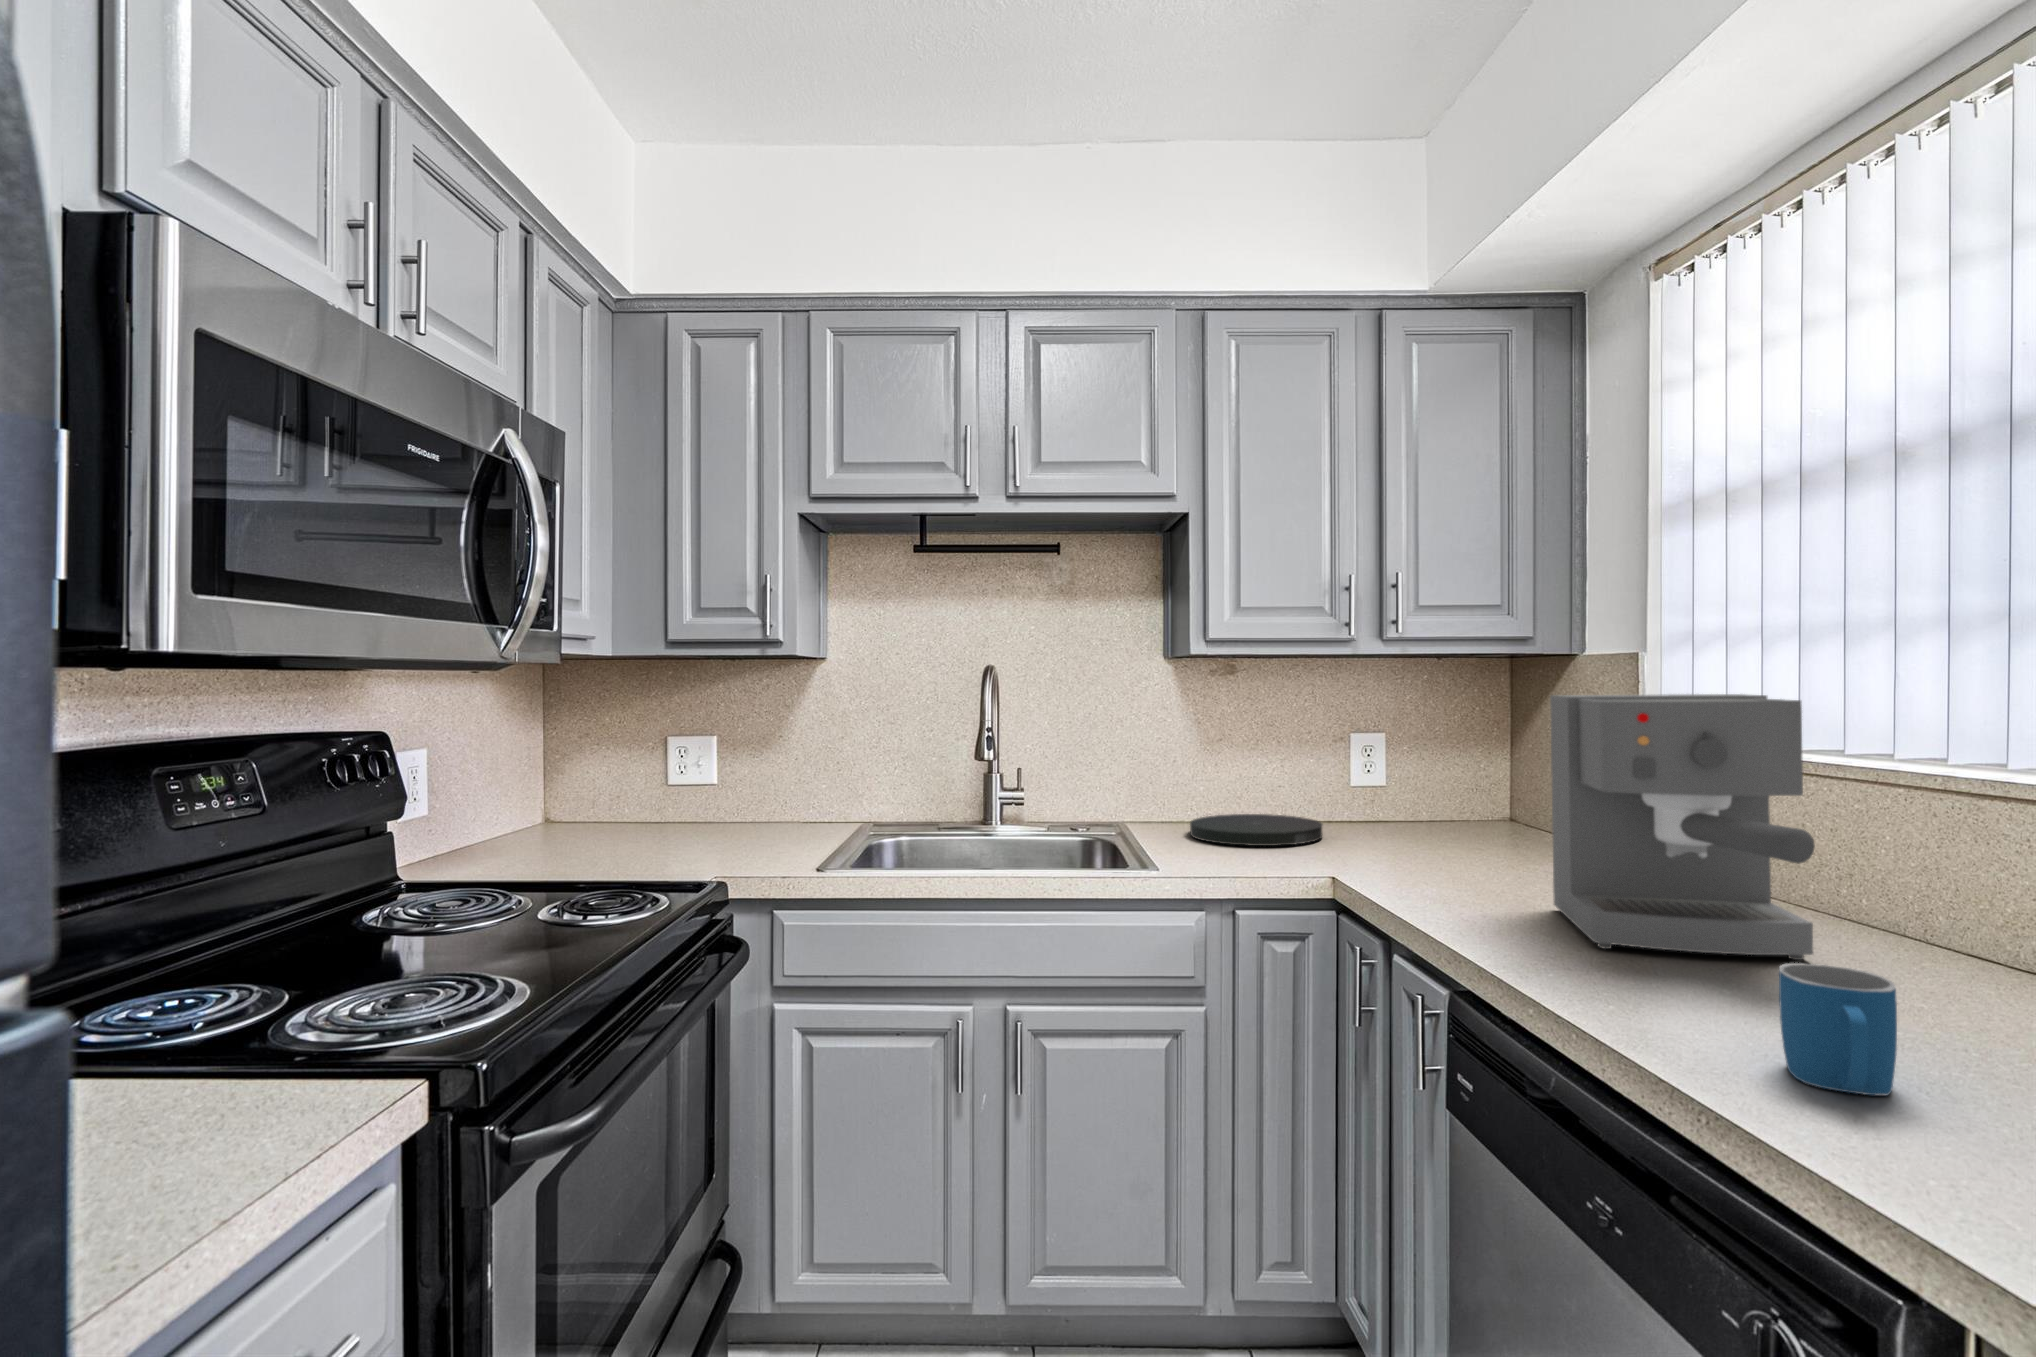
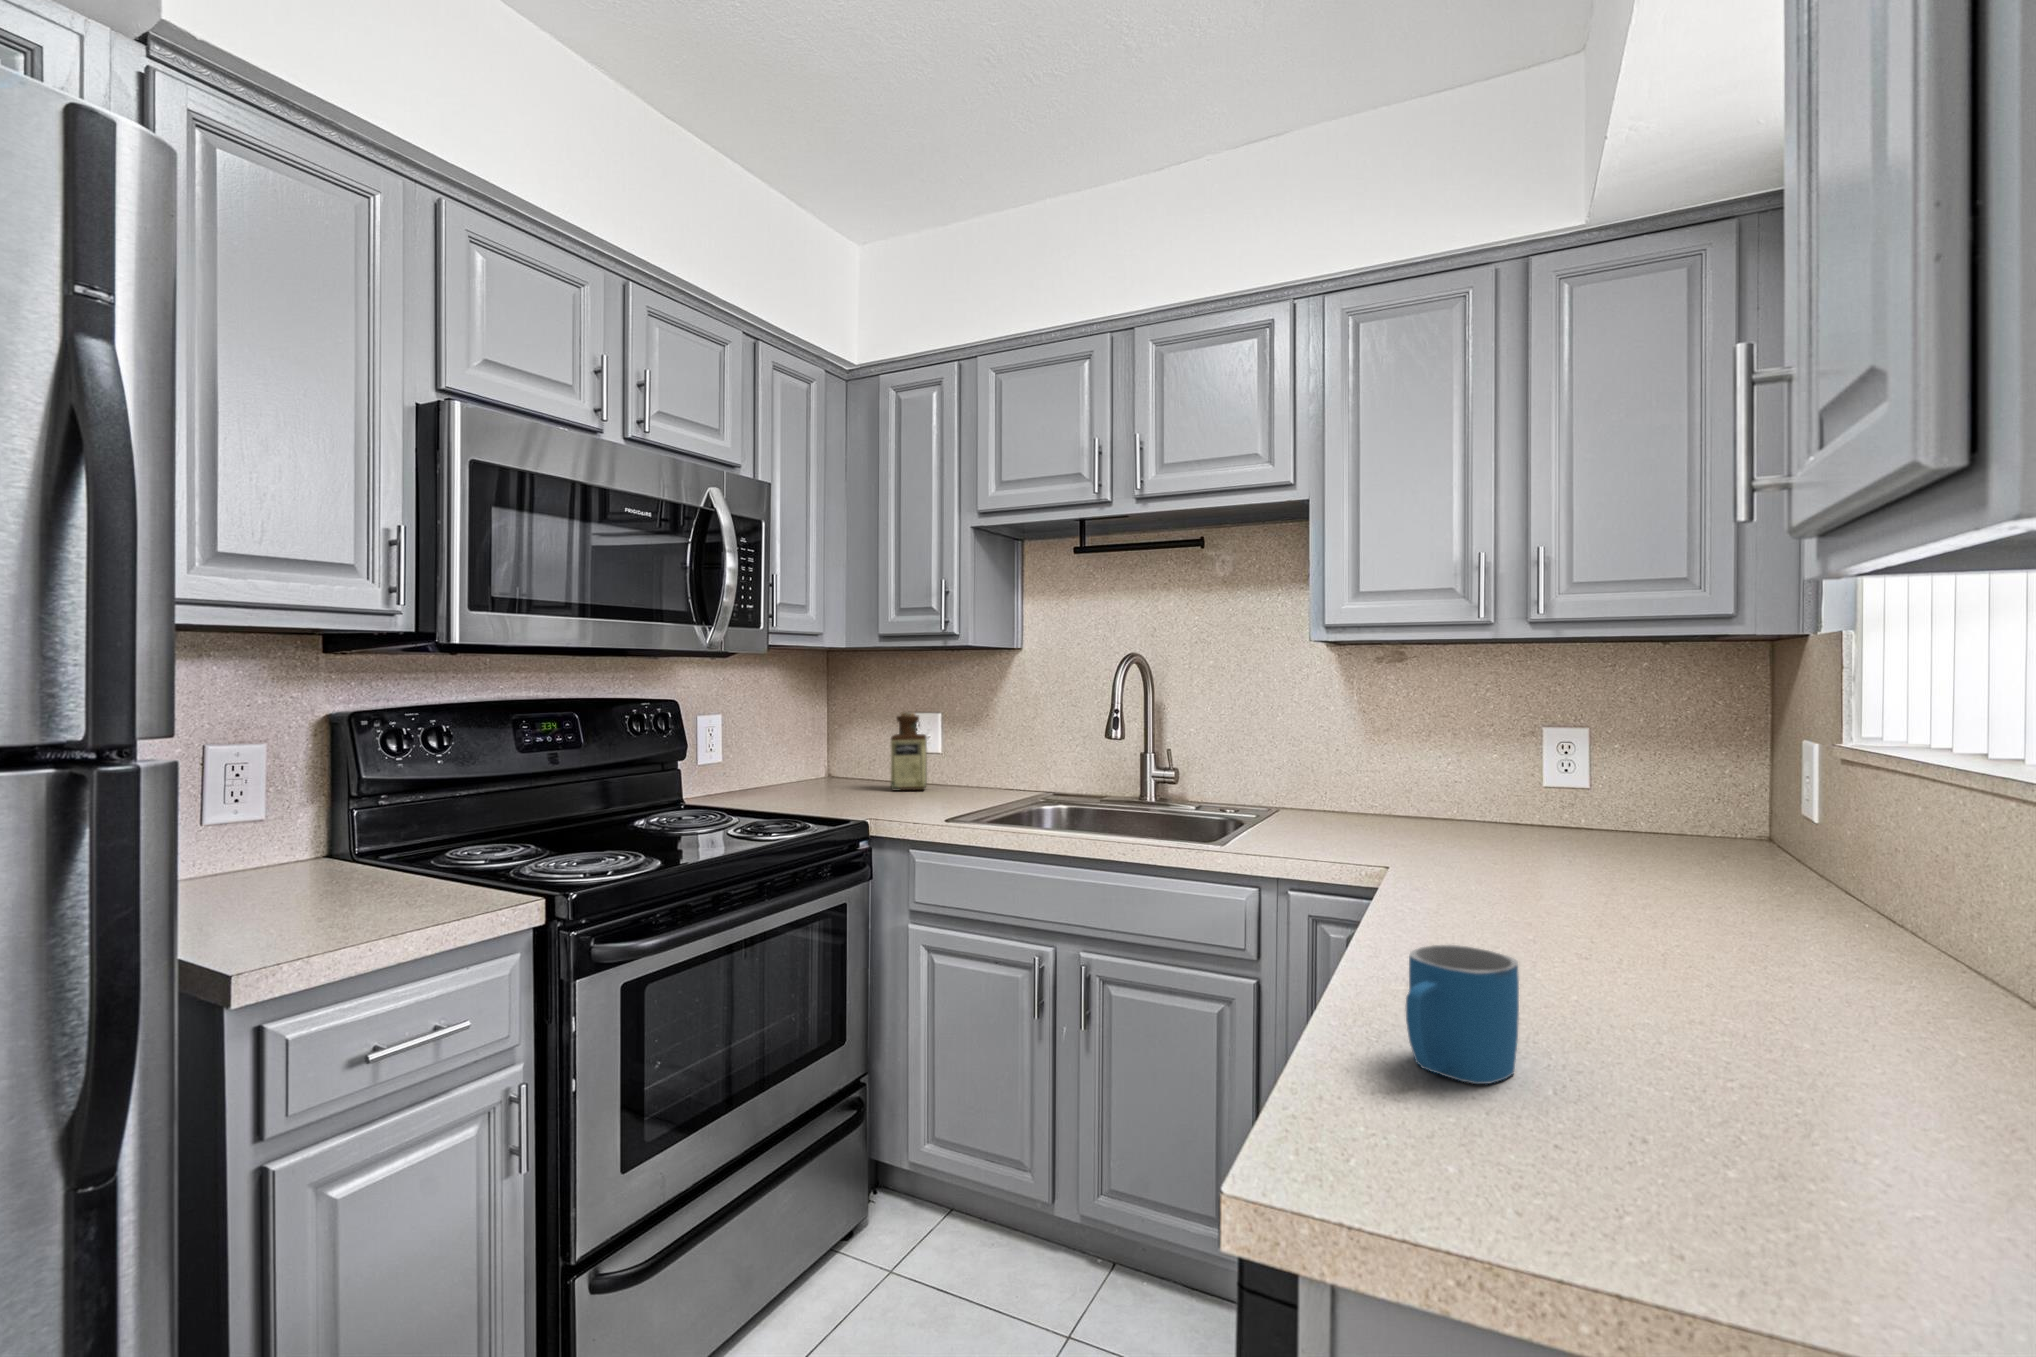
coffee maker: present [1550,694,1815,960] -> none [1502,673,1784,988]
bottle: none [664,736,713,835] -> present [891,712,927,790]
plate: present [1190,814,1322,846] -> none [1328,808,1473,838]

